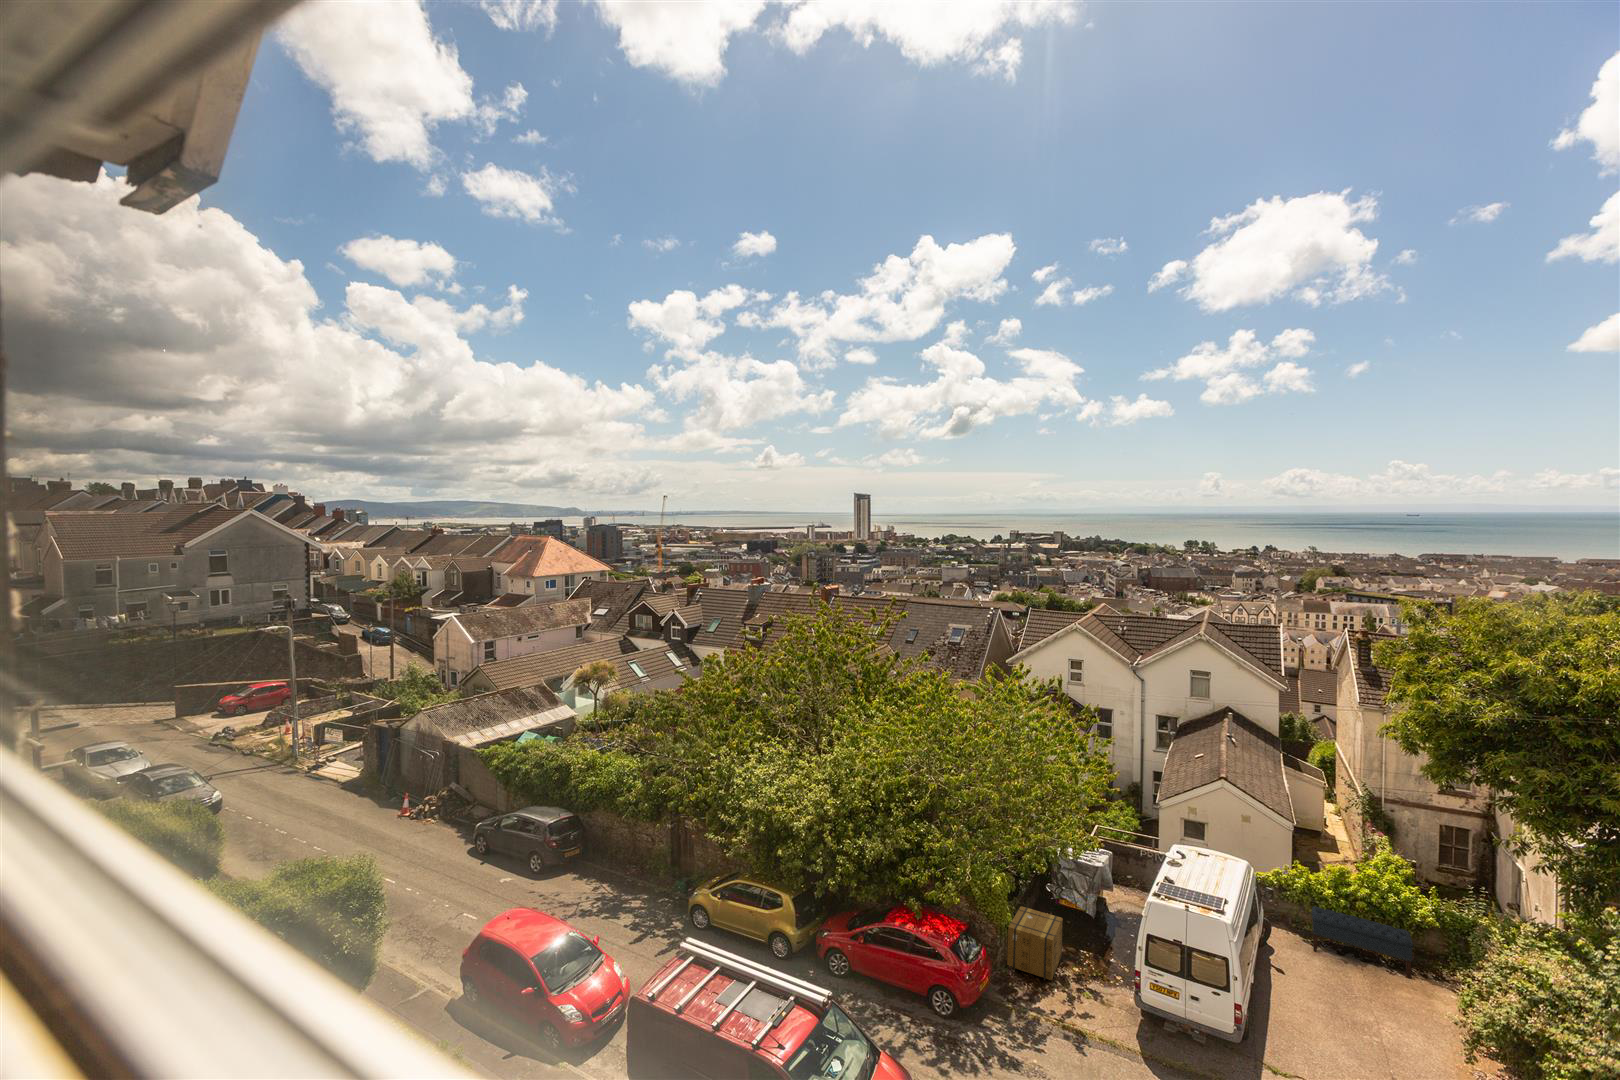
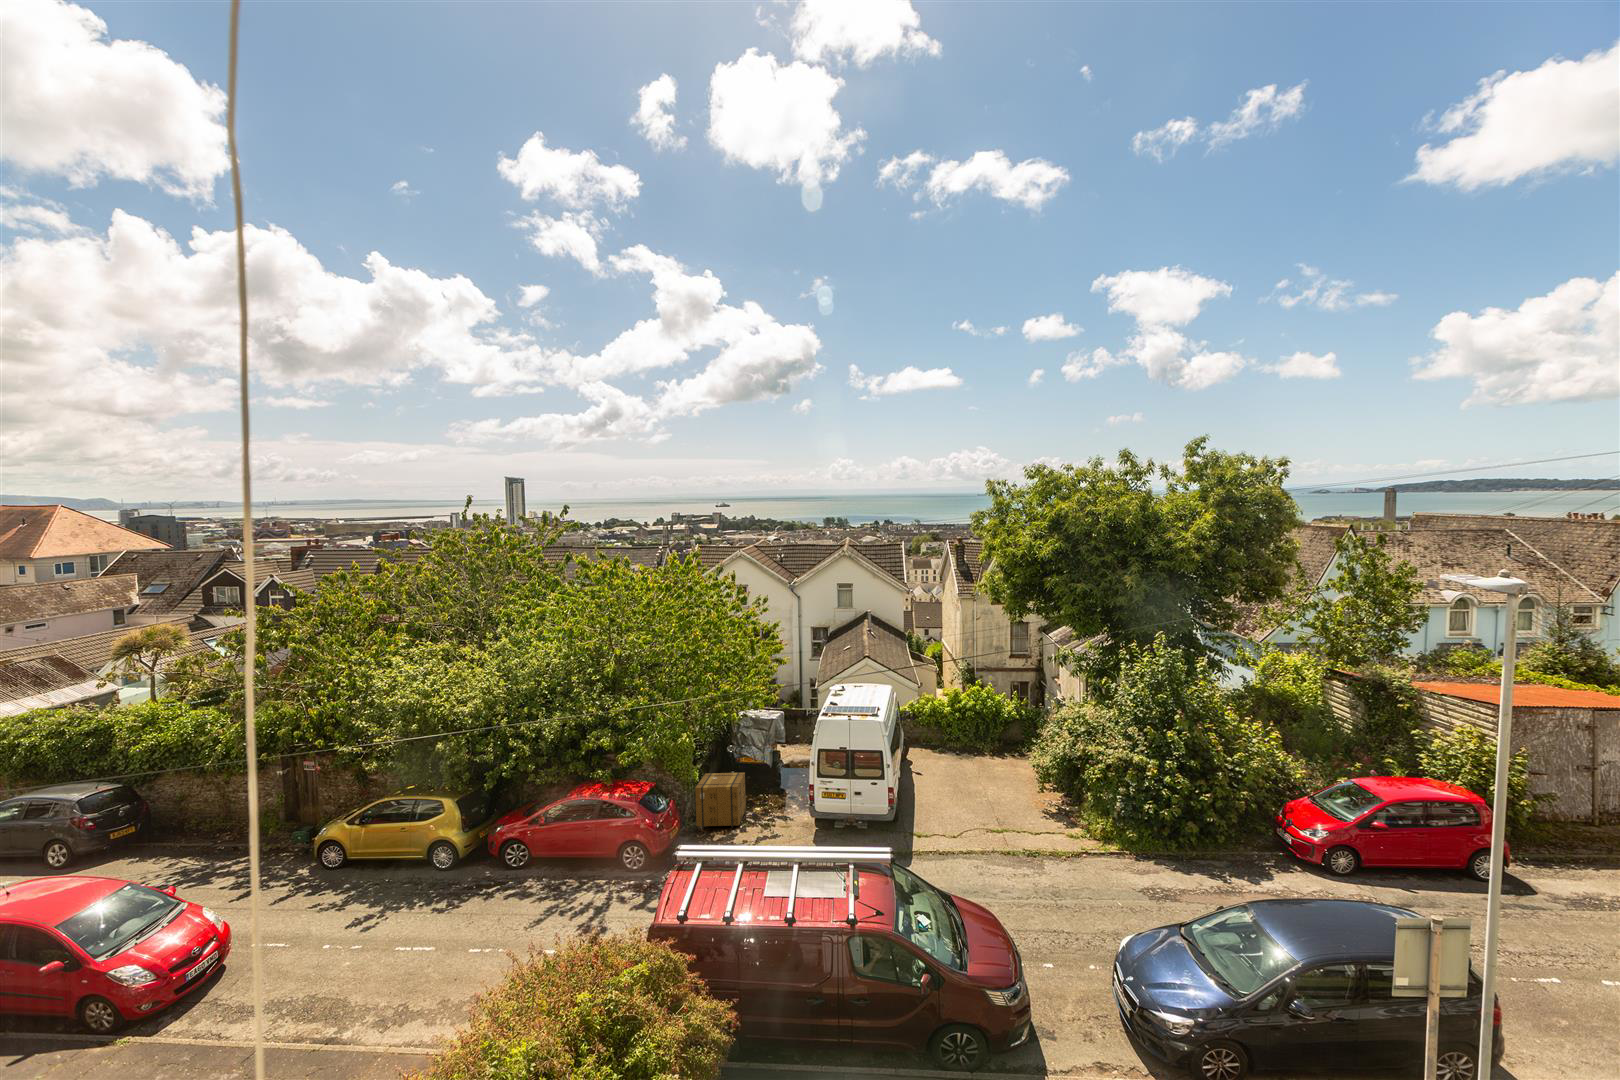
bench: present [1312,906,1413,978] -> none [937,730,1003,764]

